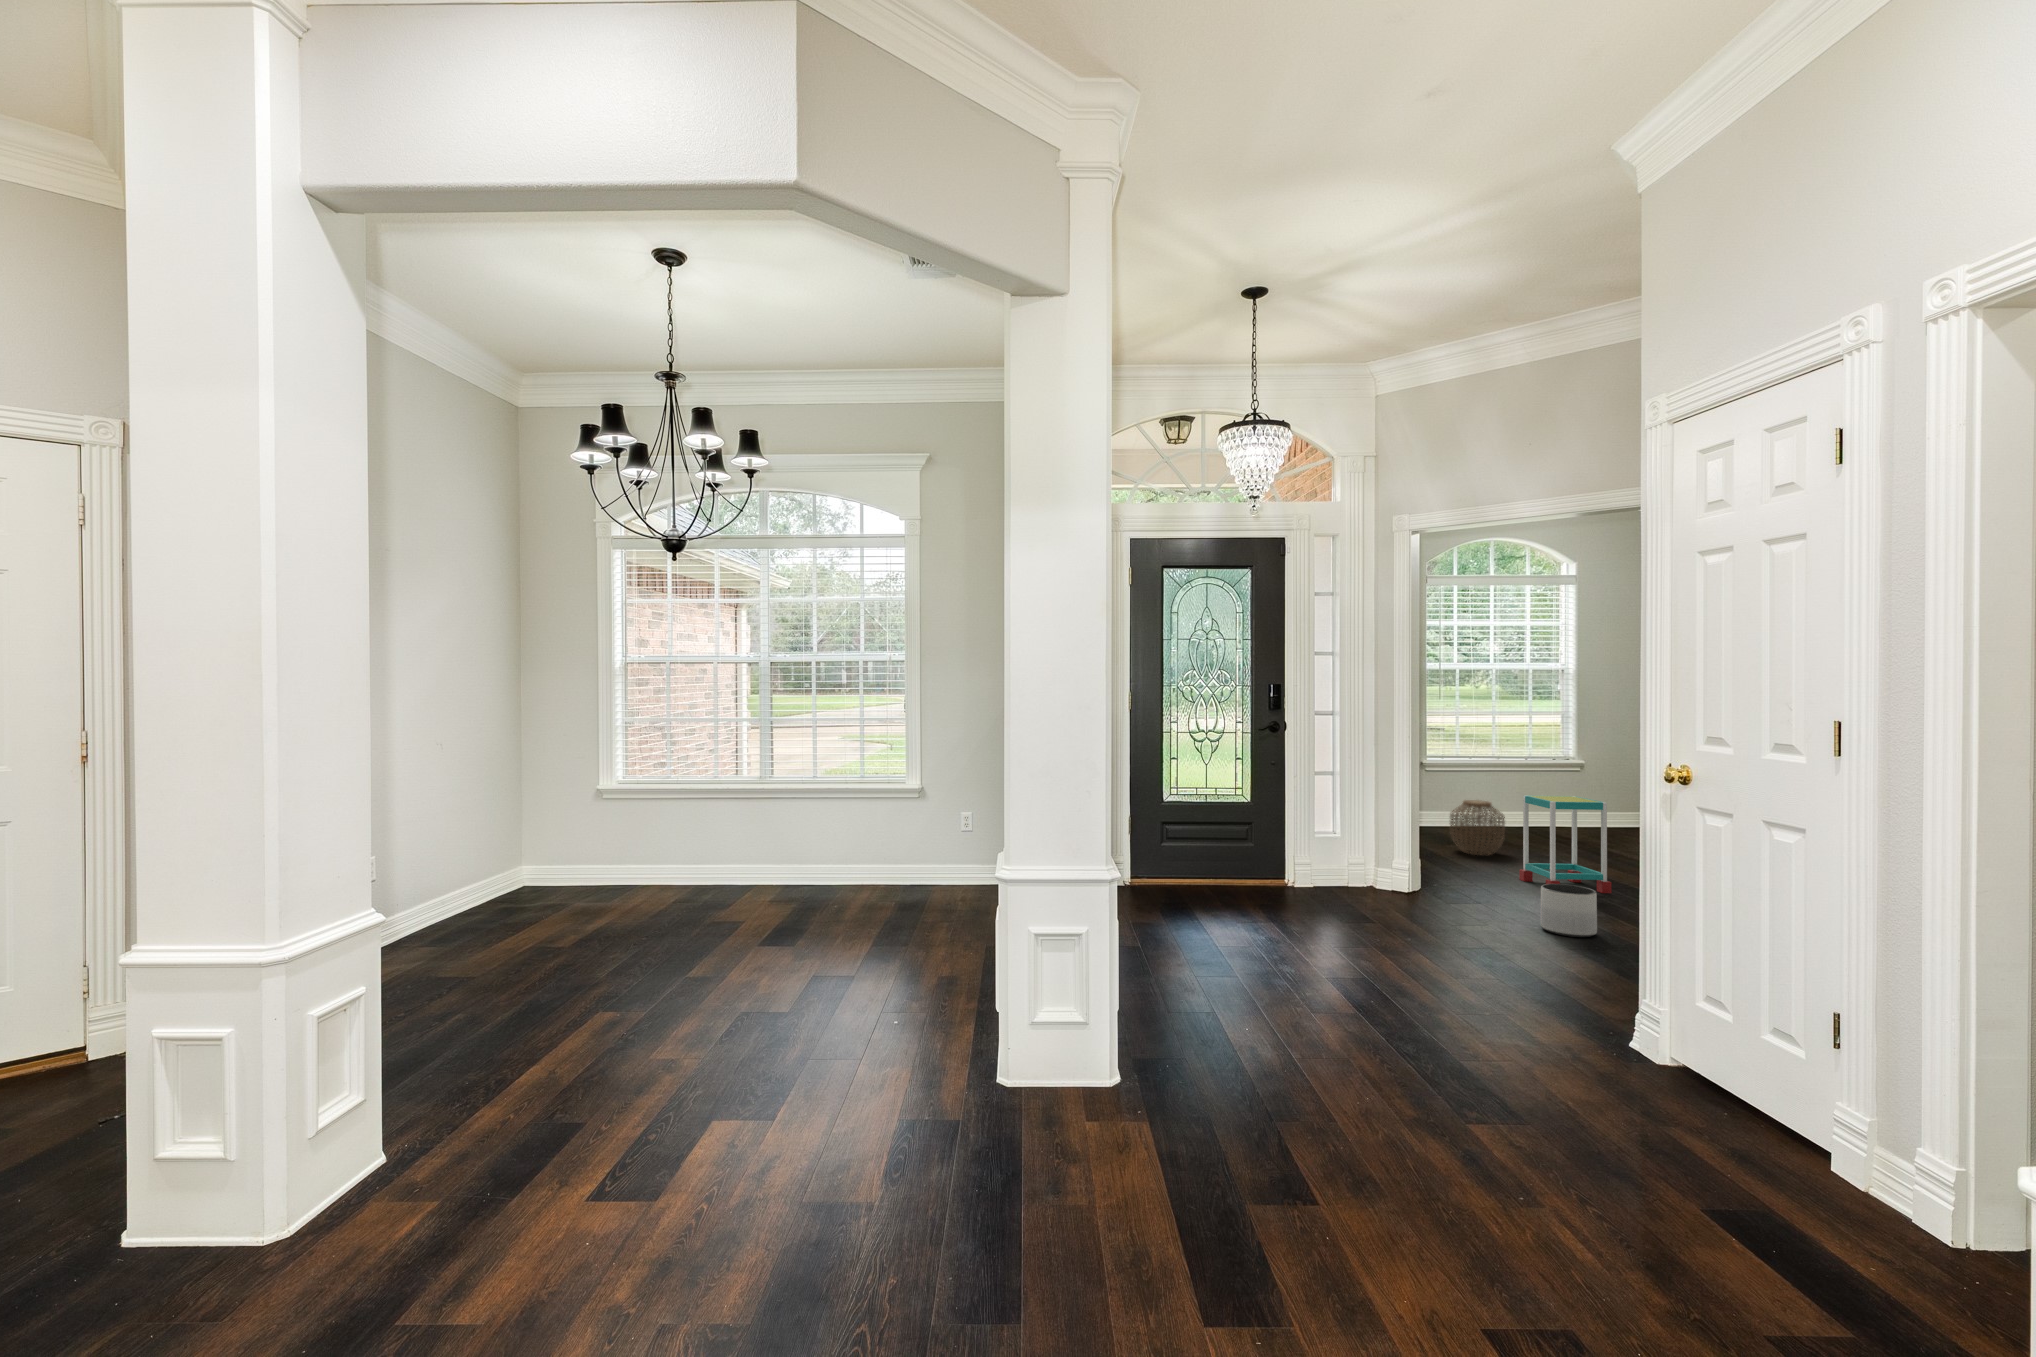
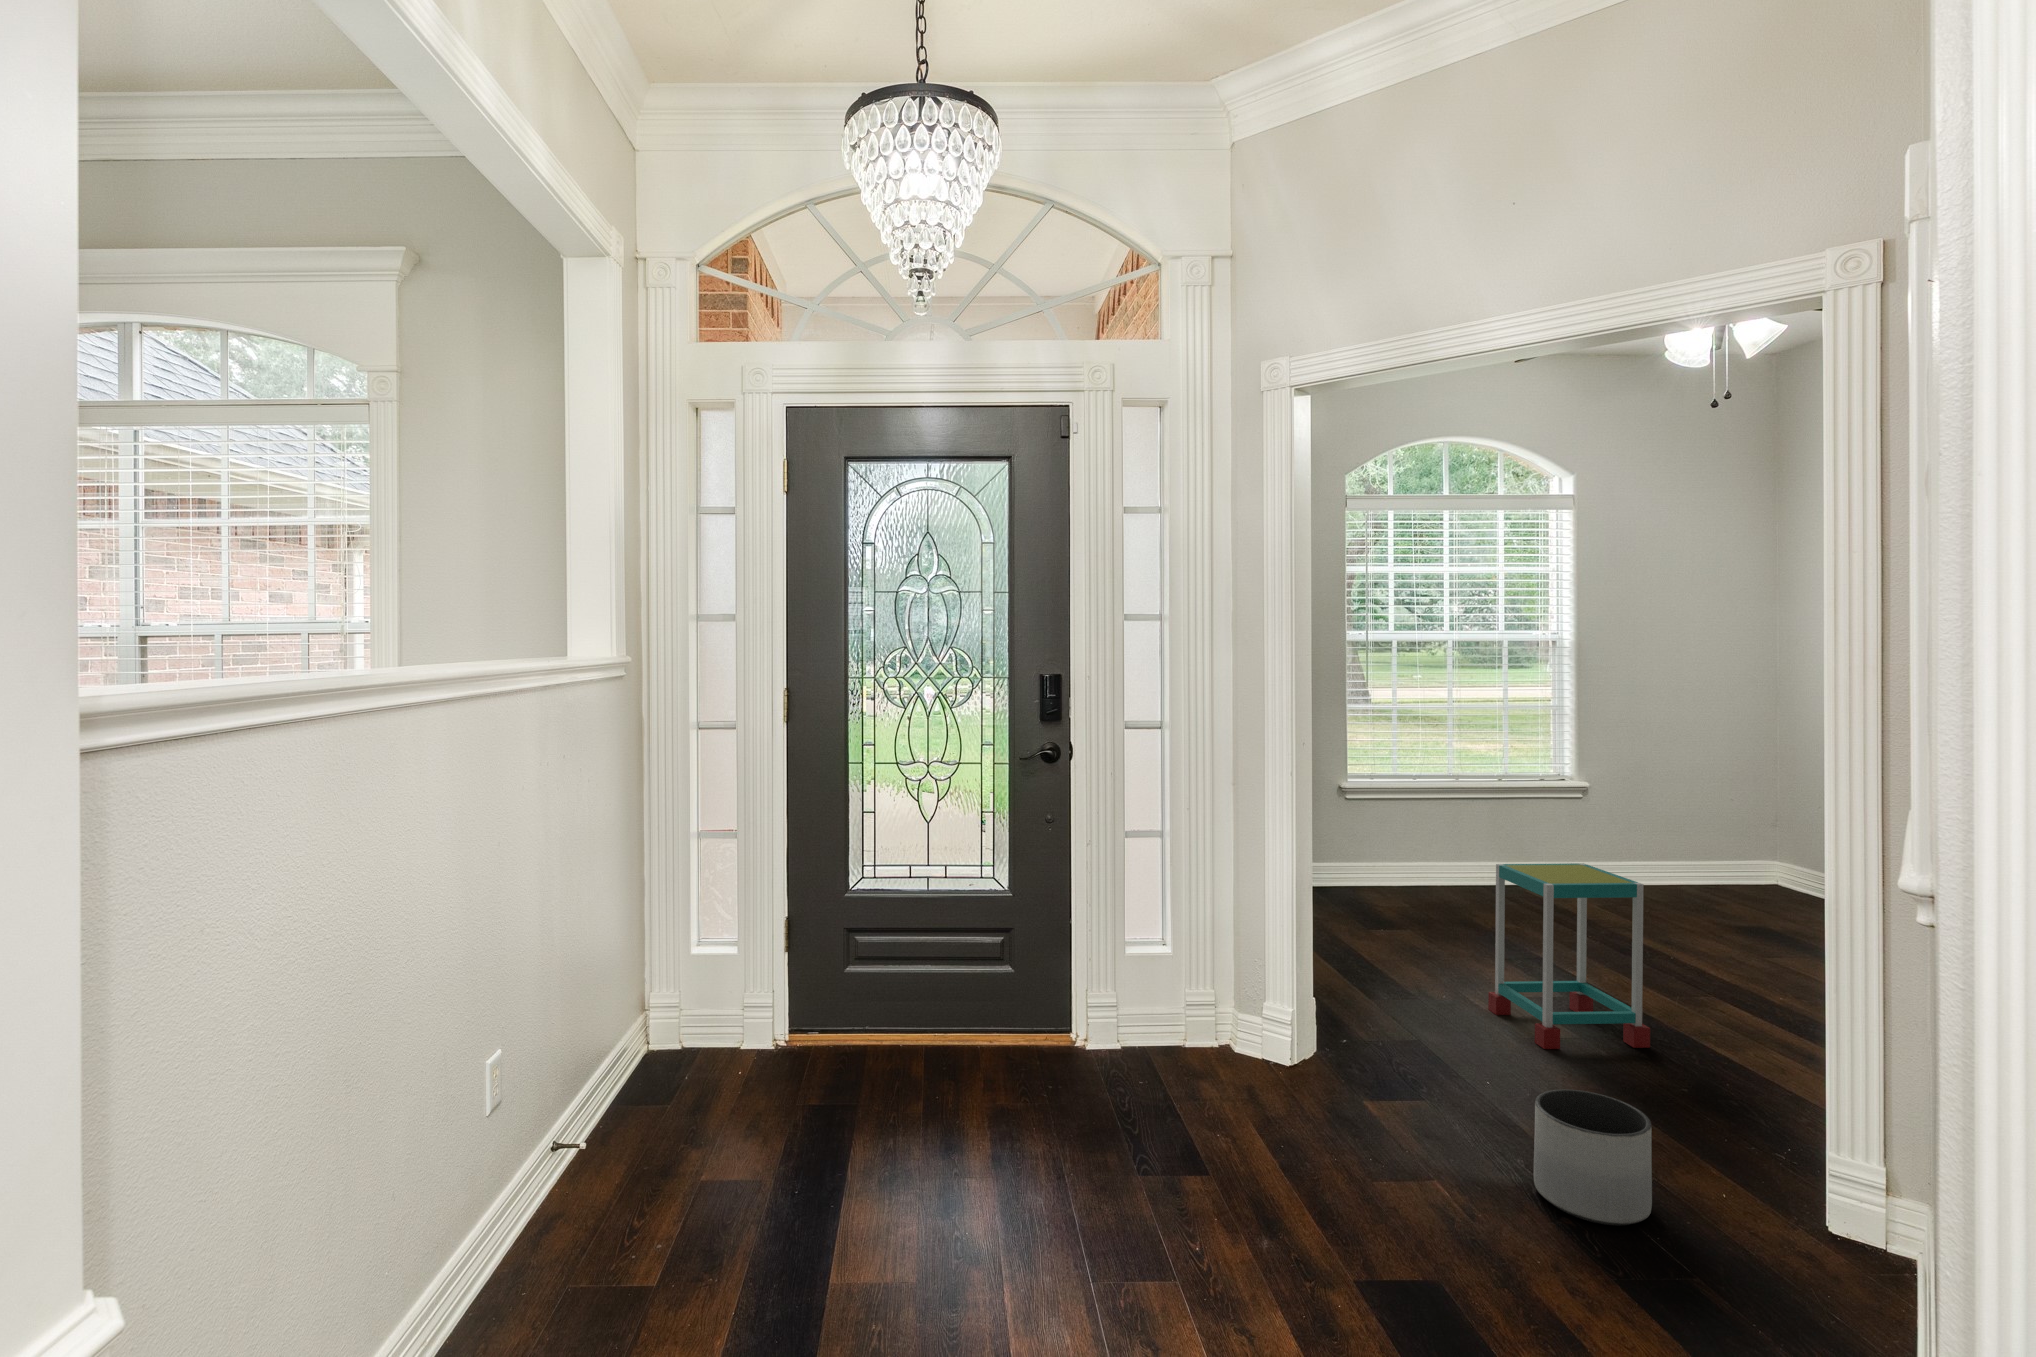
woven basket: present [1450,800,1505,855] -> none [1379,851,1465,943]

